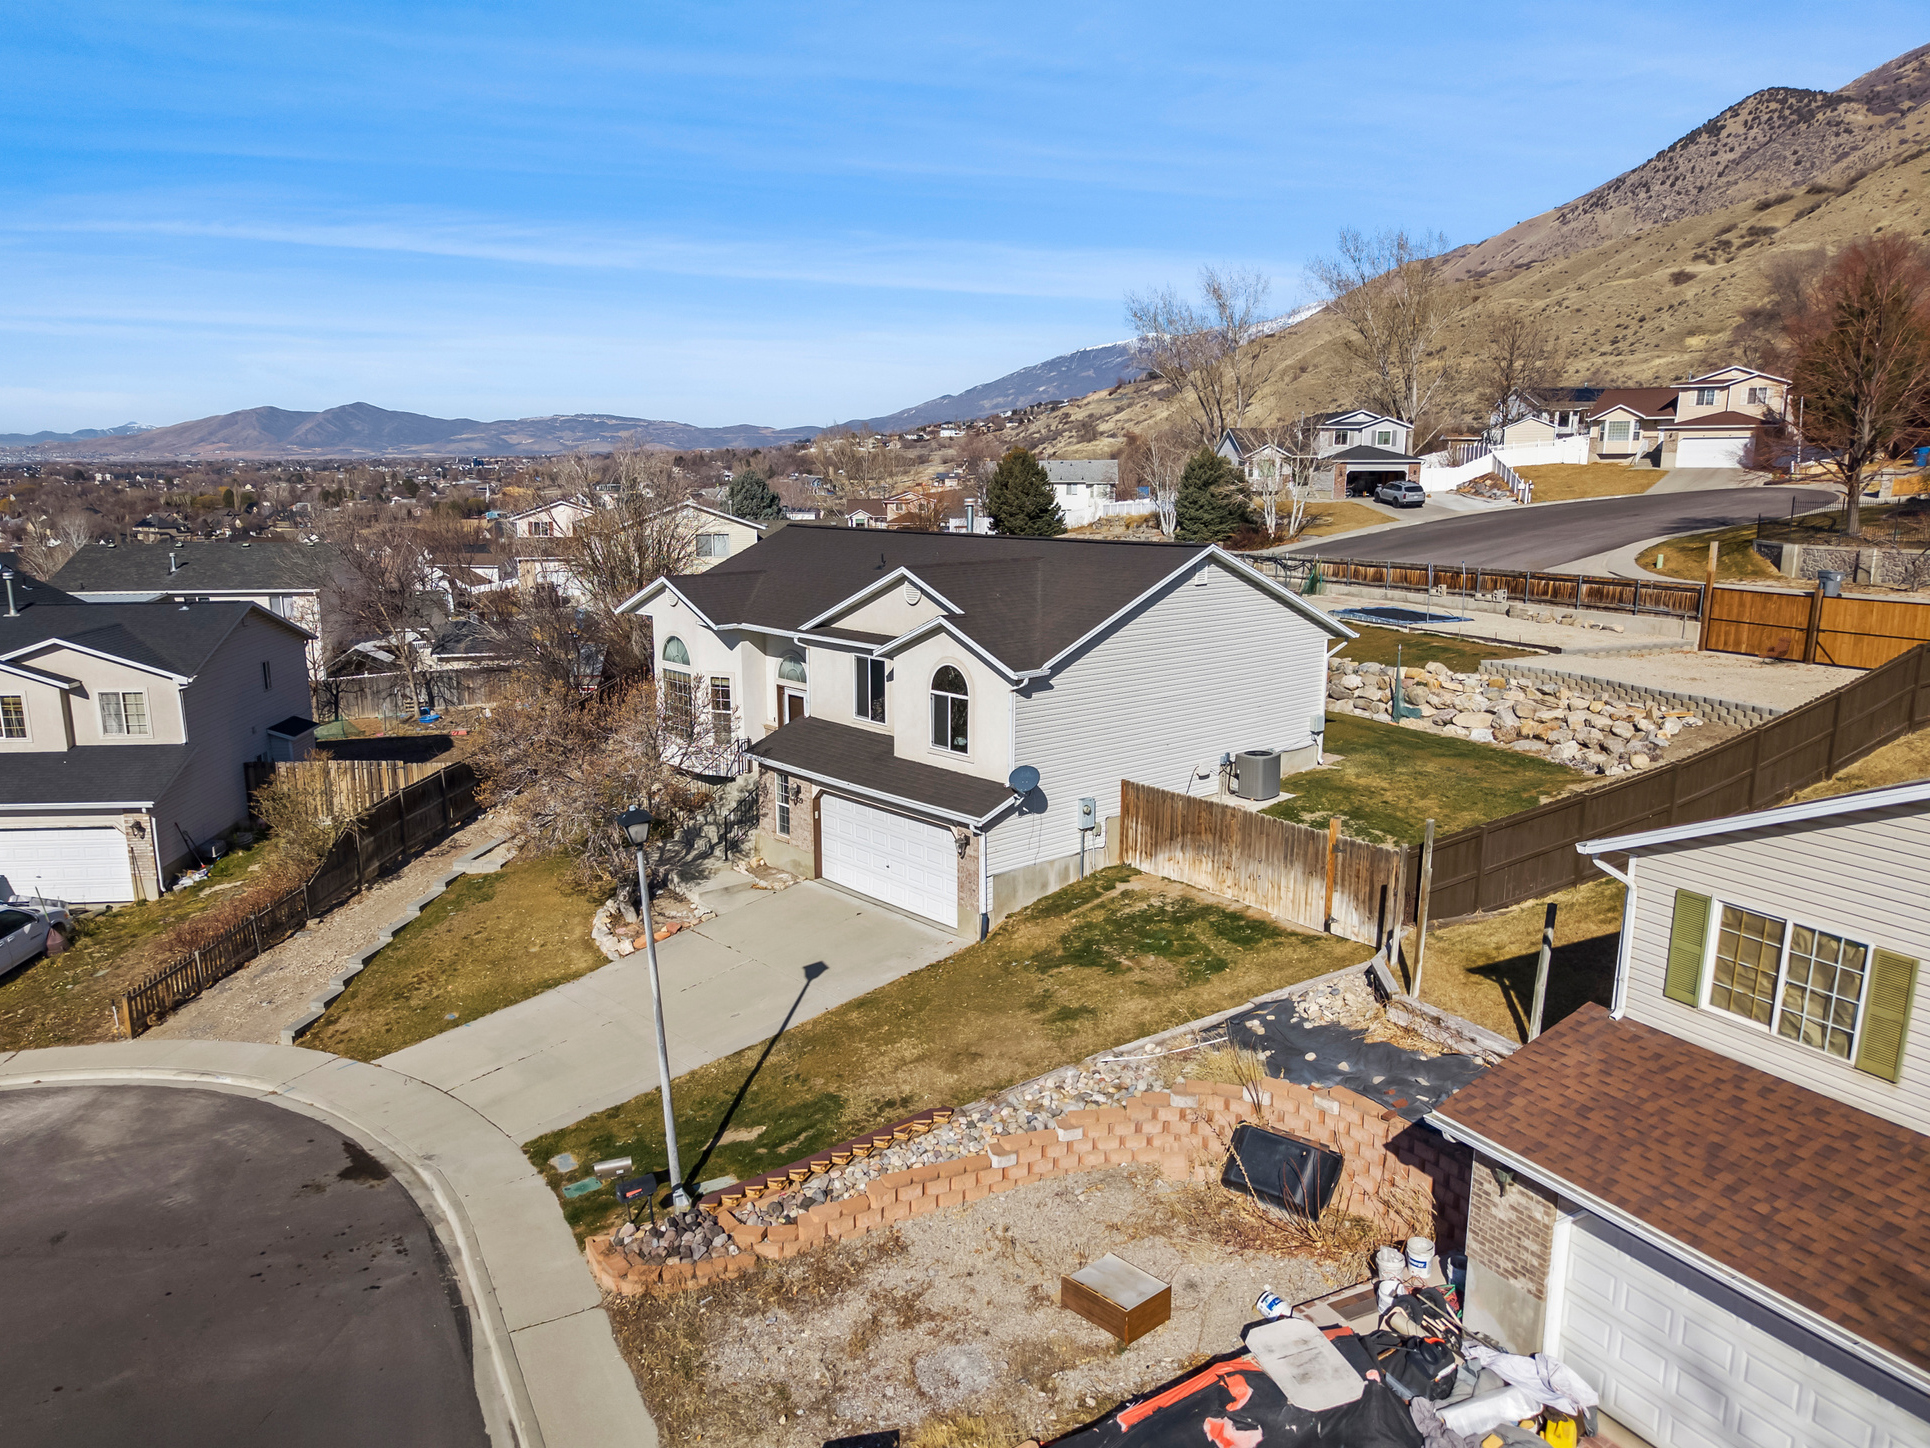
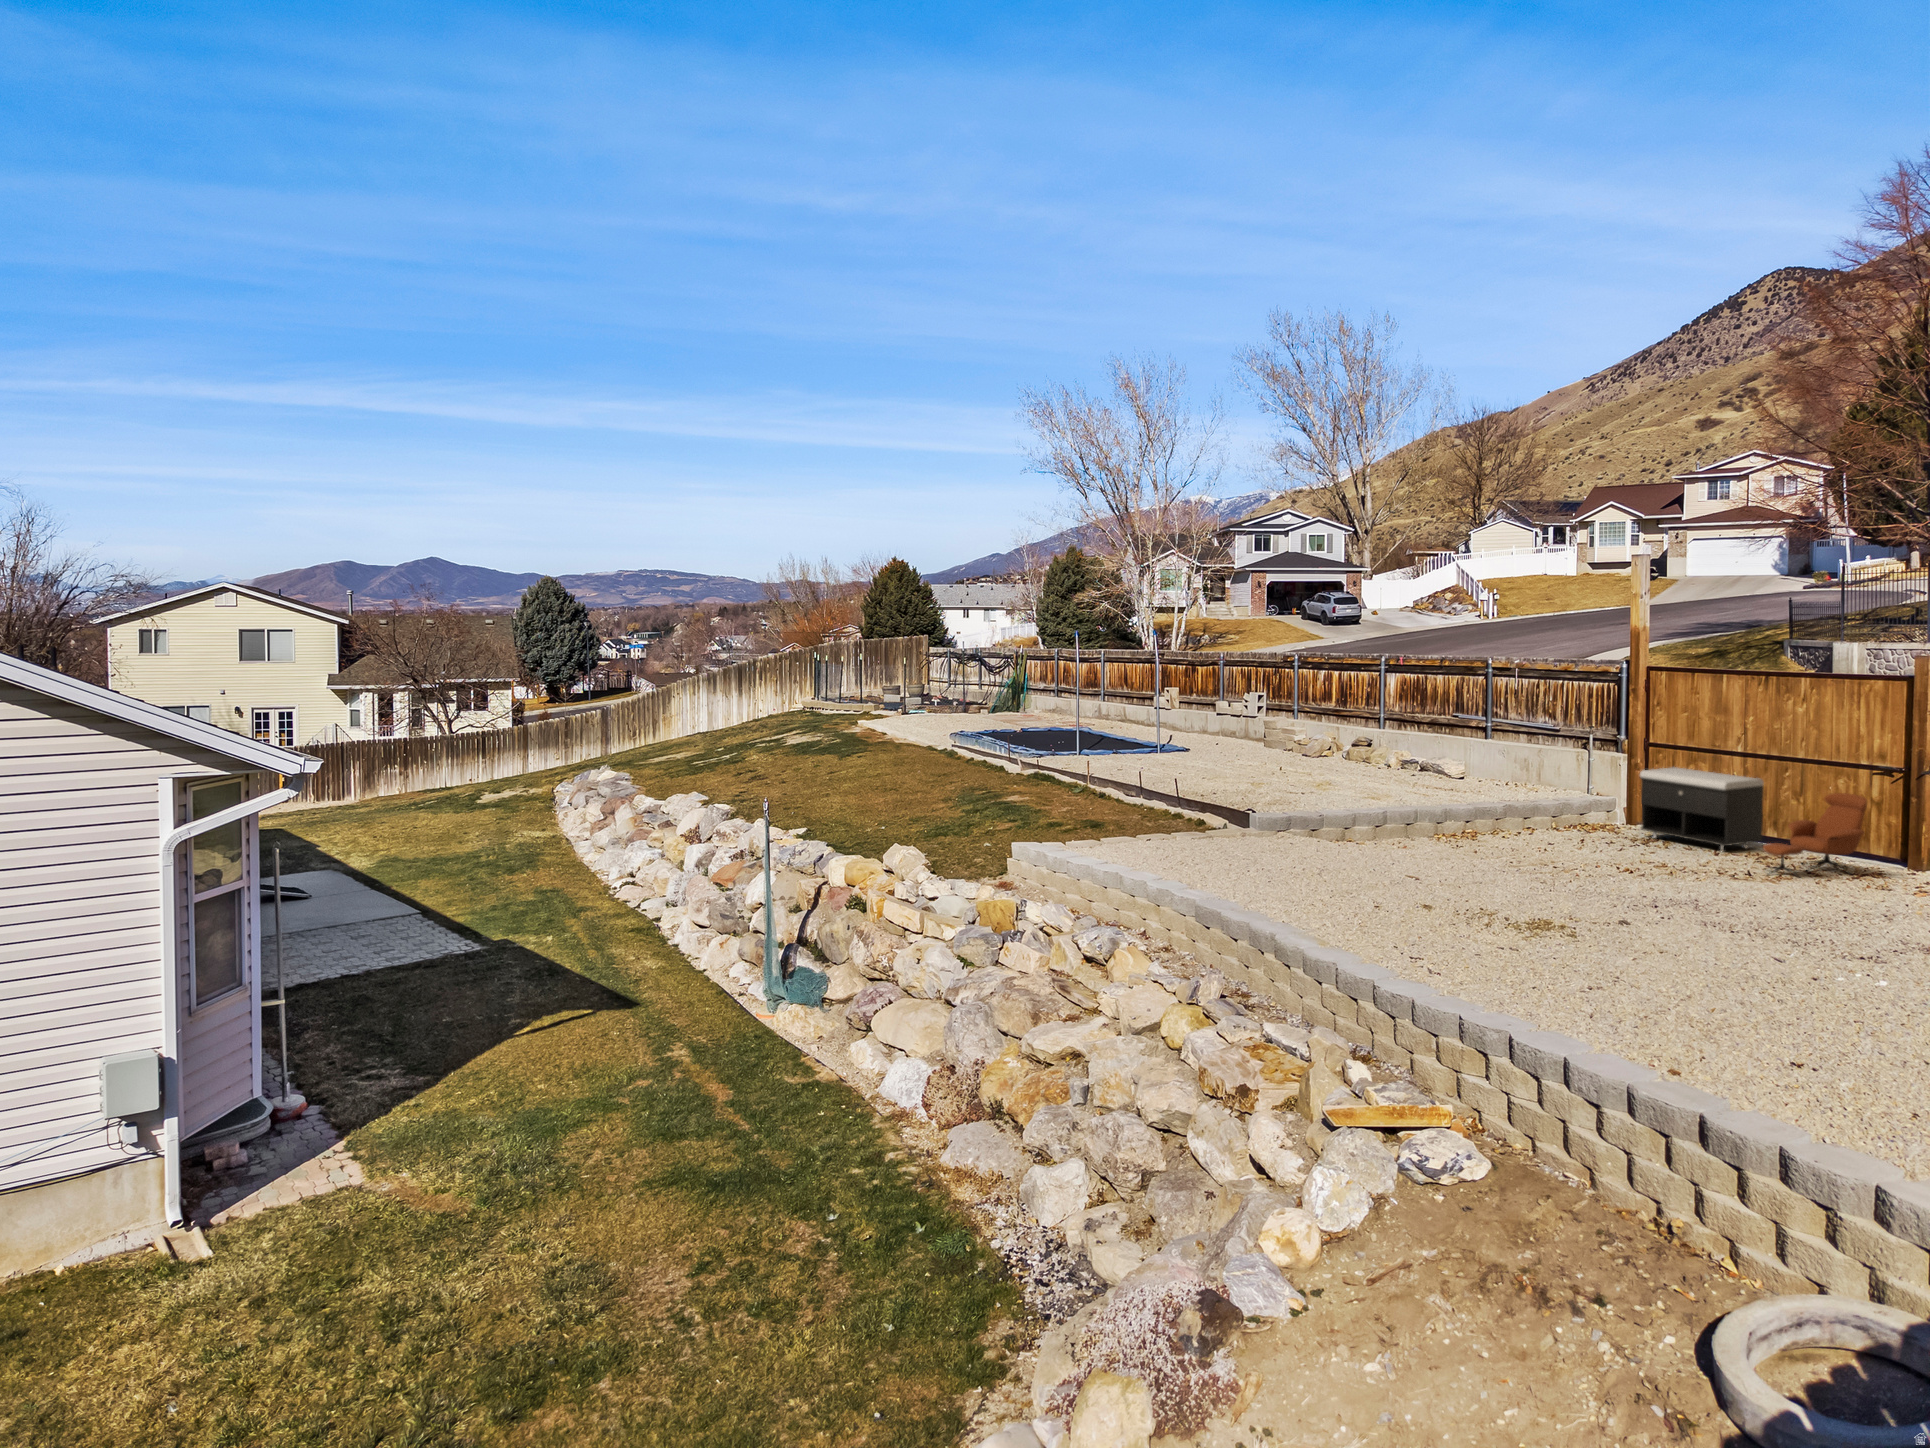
storage bench: none [1714,629,1758,658] -> present [1640,767,1764,851]

